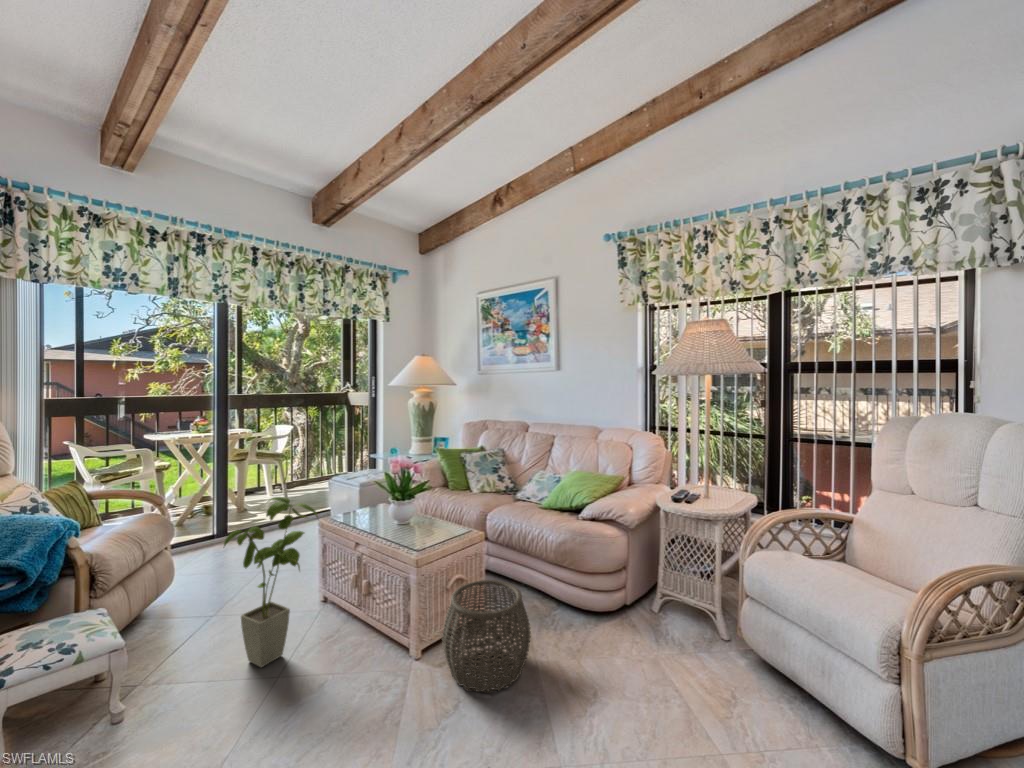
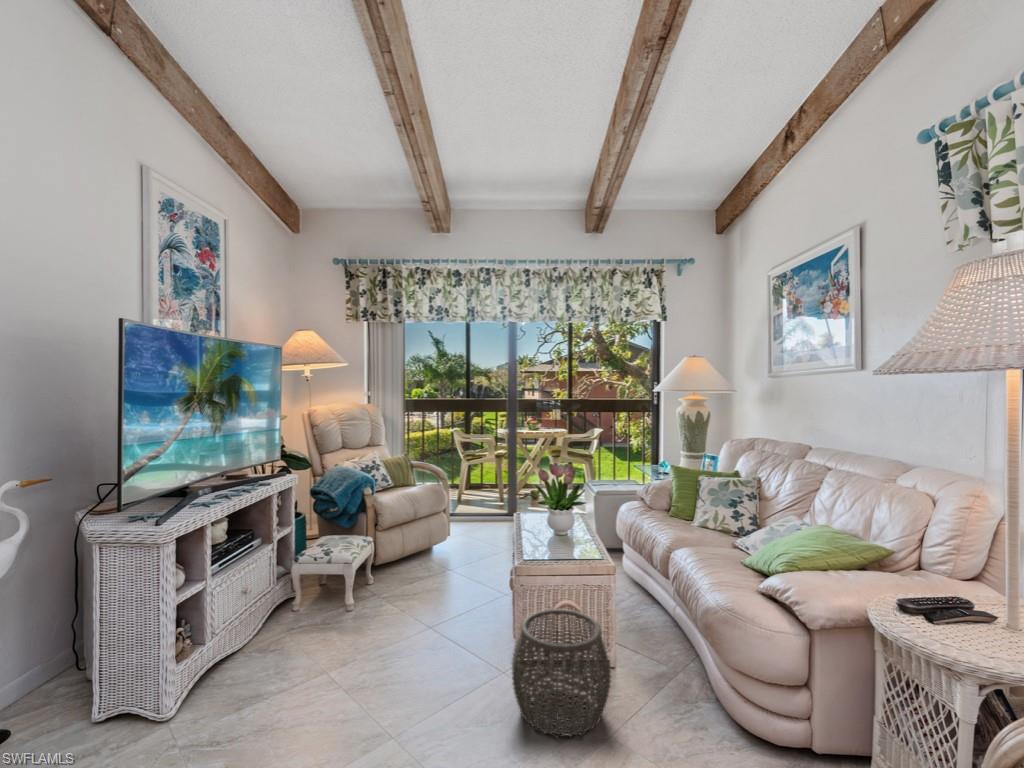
house plant: present [224,497,318,667] -> none [413,482,482,618]

